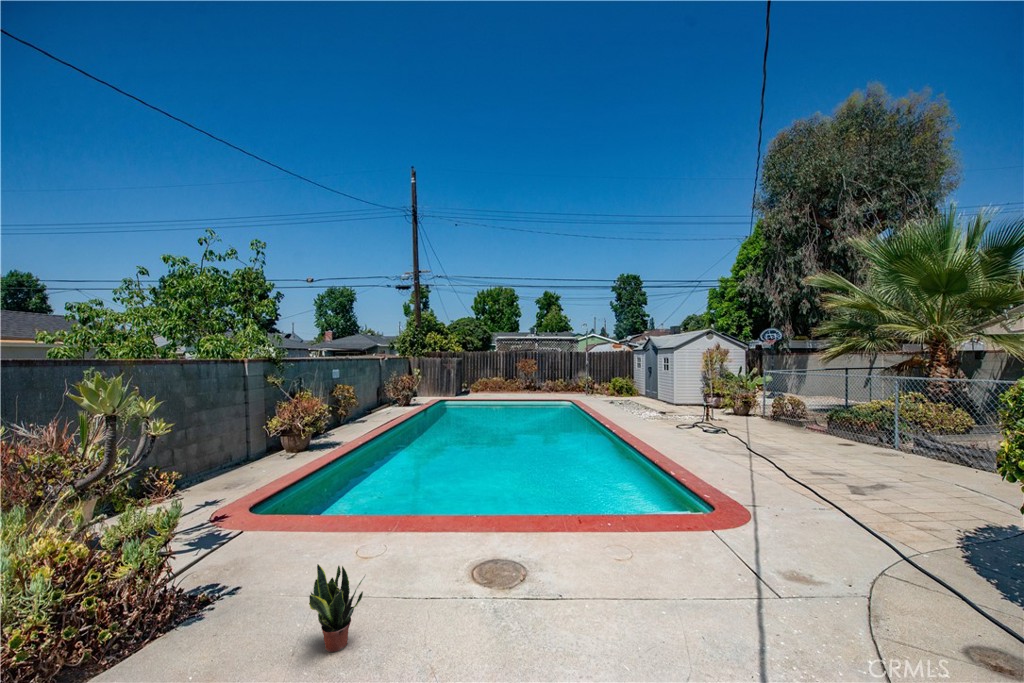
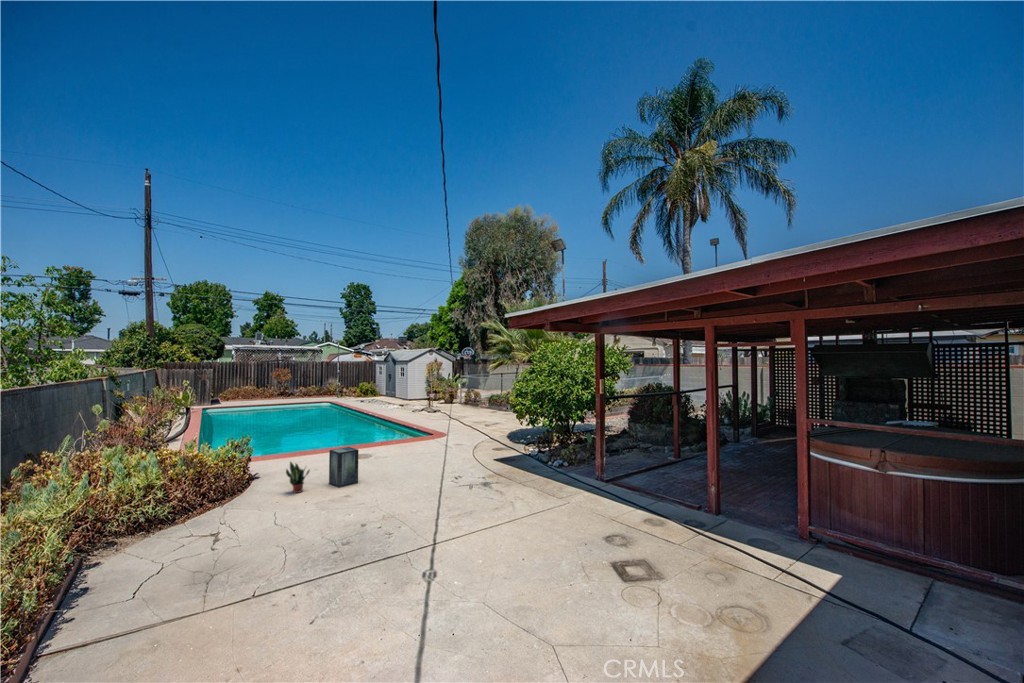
storage box: none [421,537,480,663] -> present [329,447,358,488]

